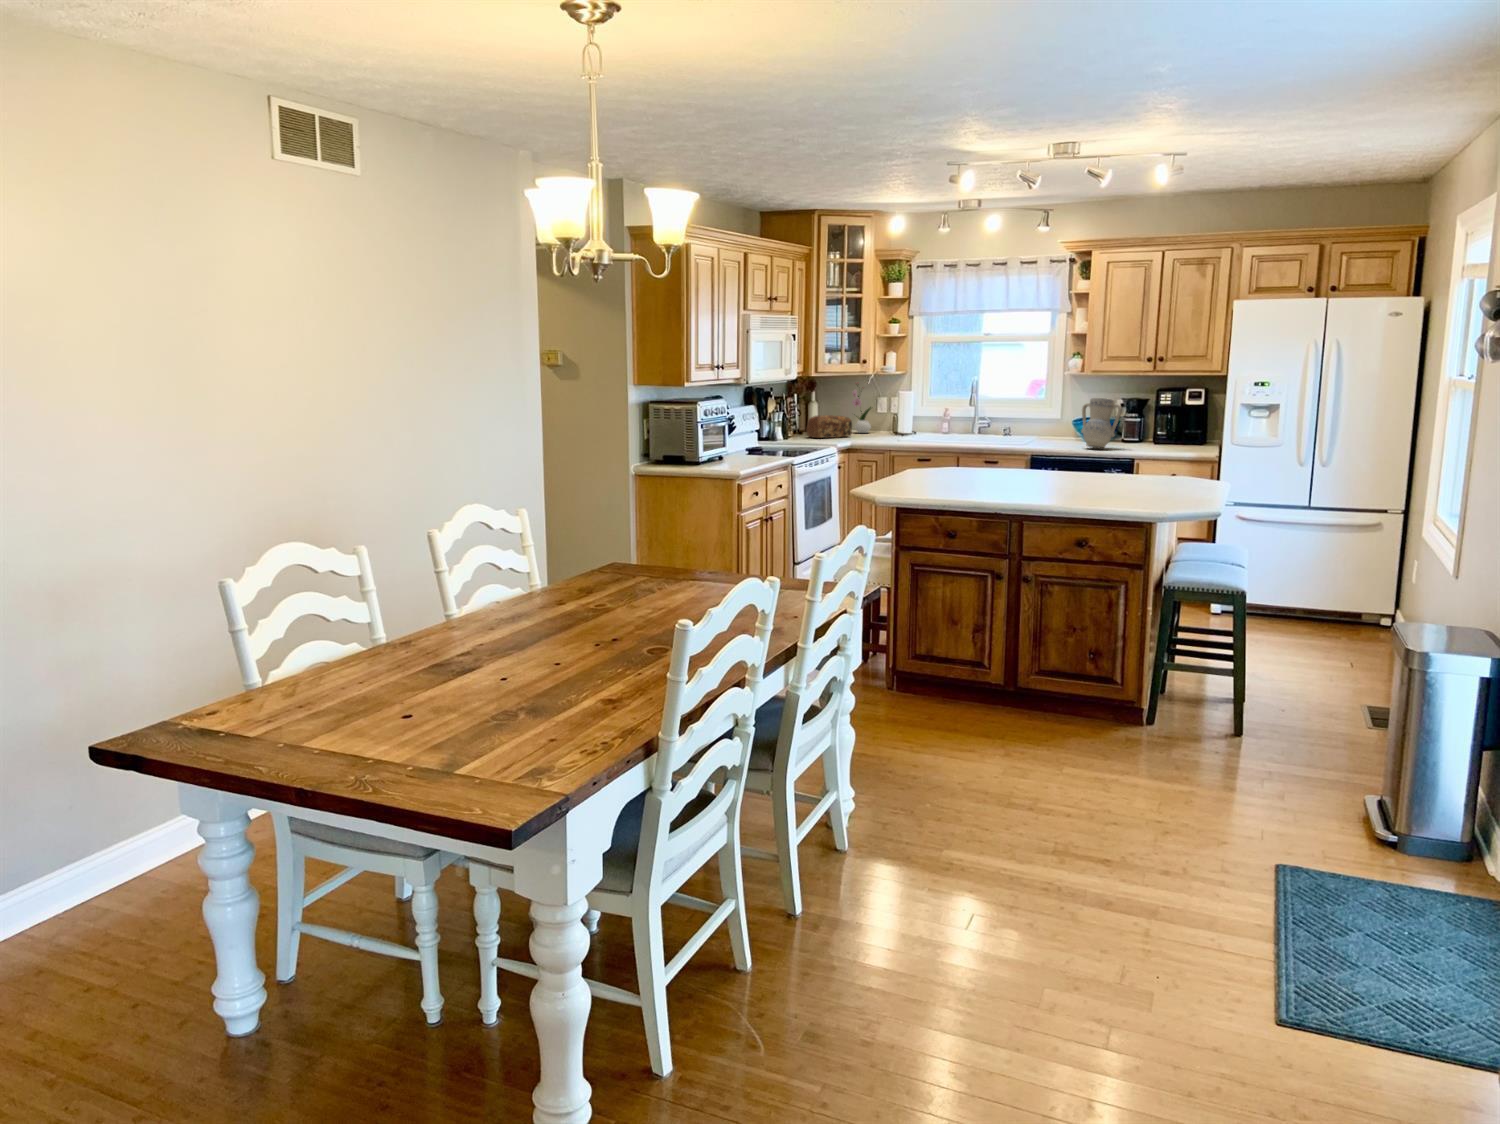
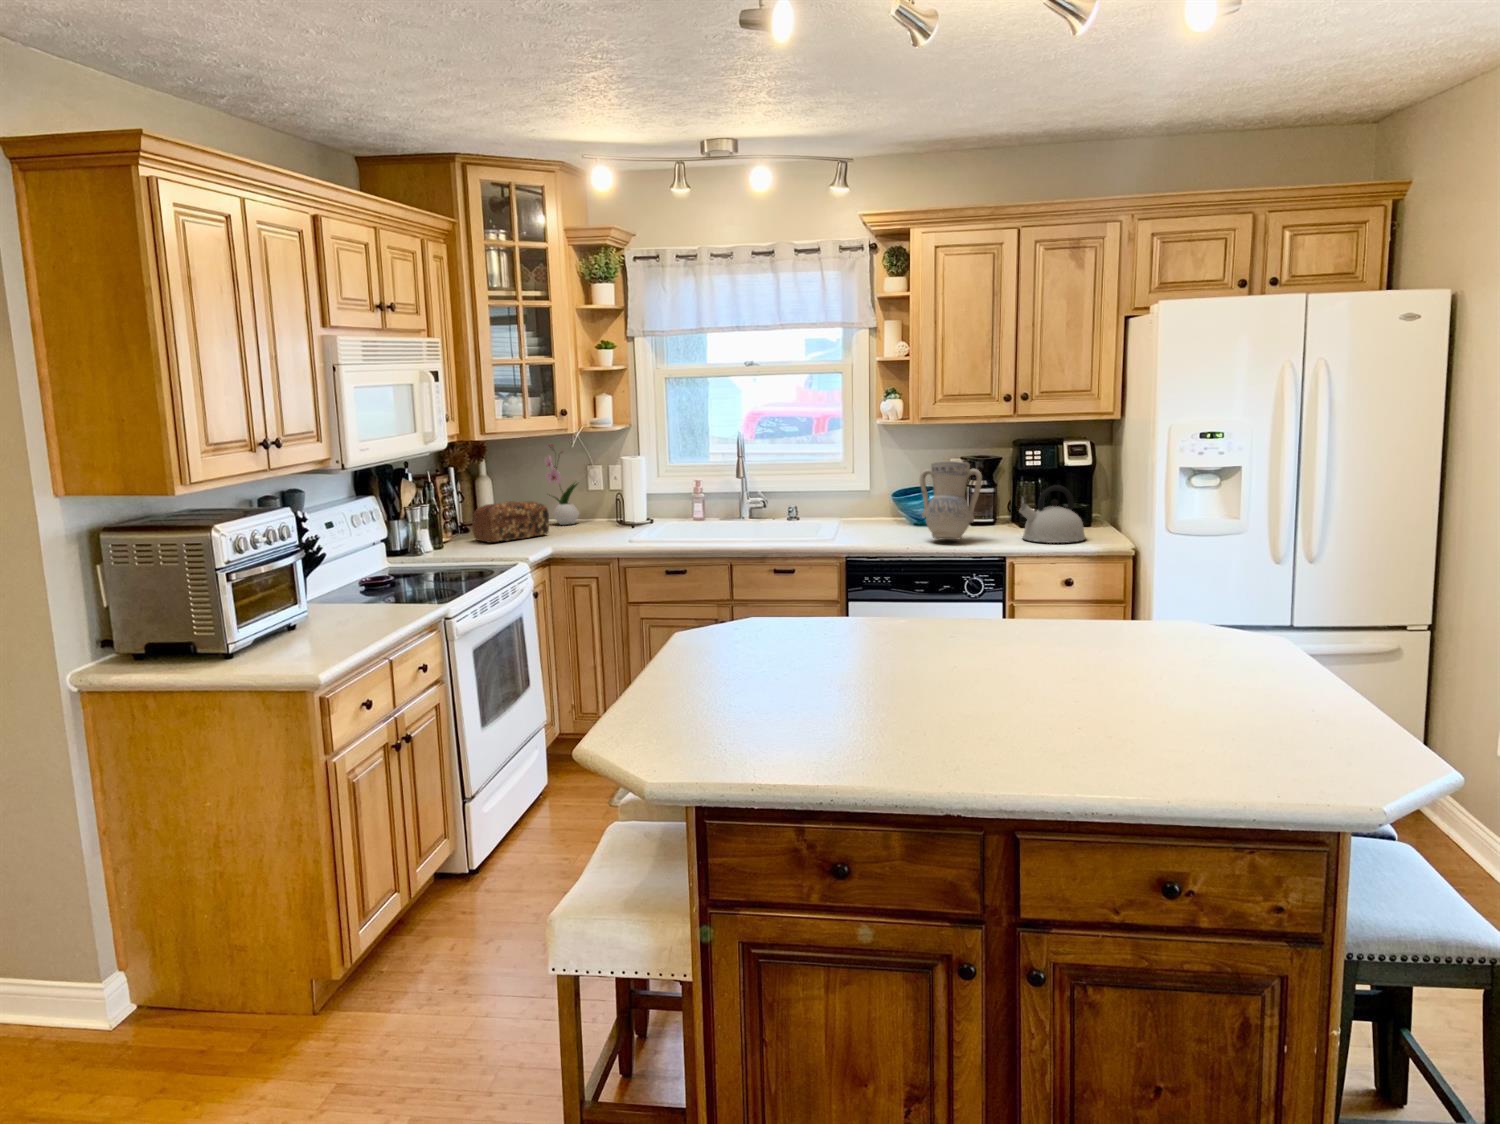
kettle: none [1144,416,1188,452] -> present [1019,485,1086,543]

